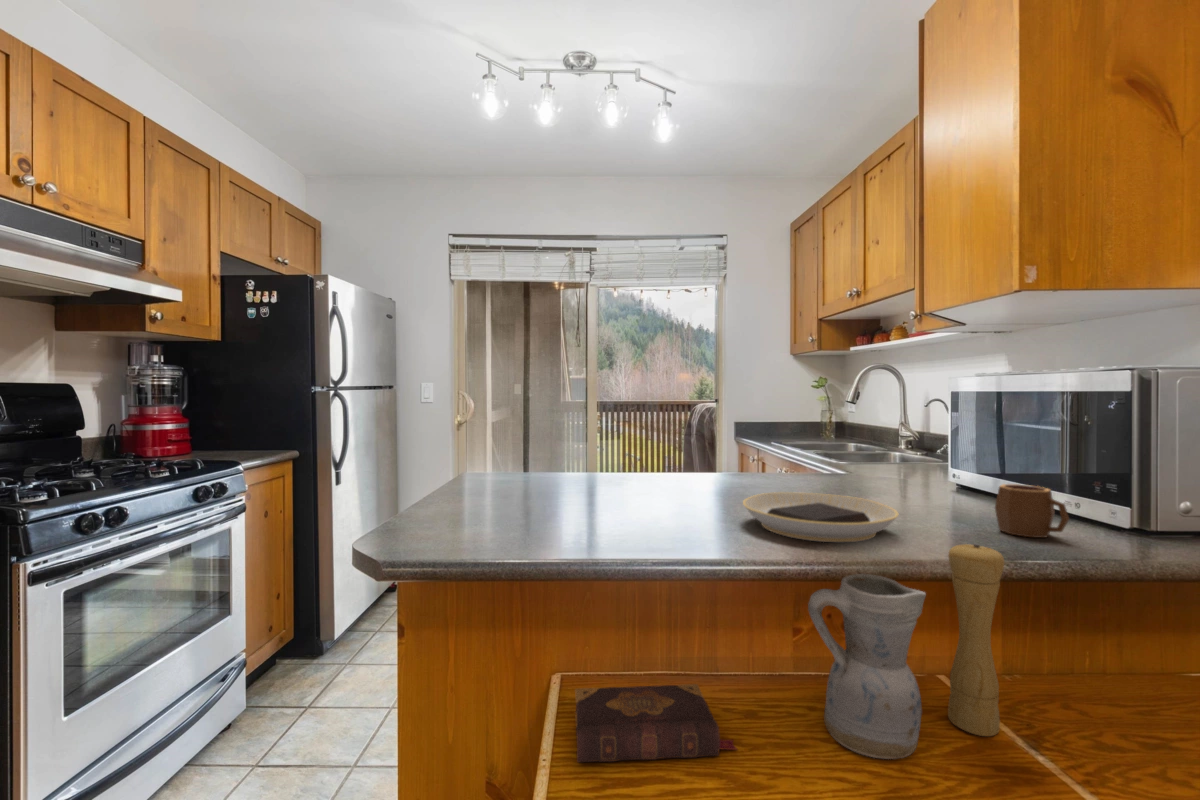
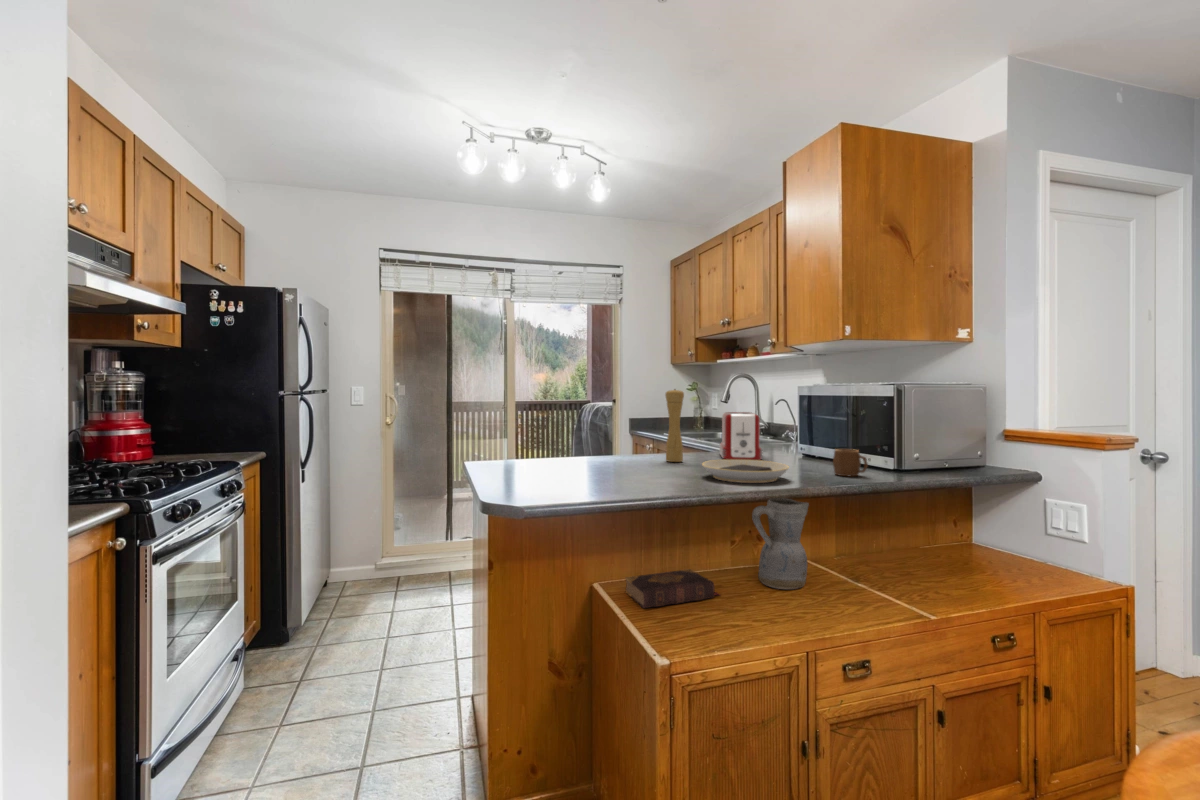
toaster: none [816,416,882,491] -> present [720,412,762,460]
pepper mill: present [948,544,1004,736] -> present [665,389,684,462]

